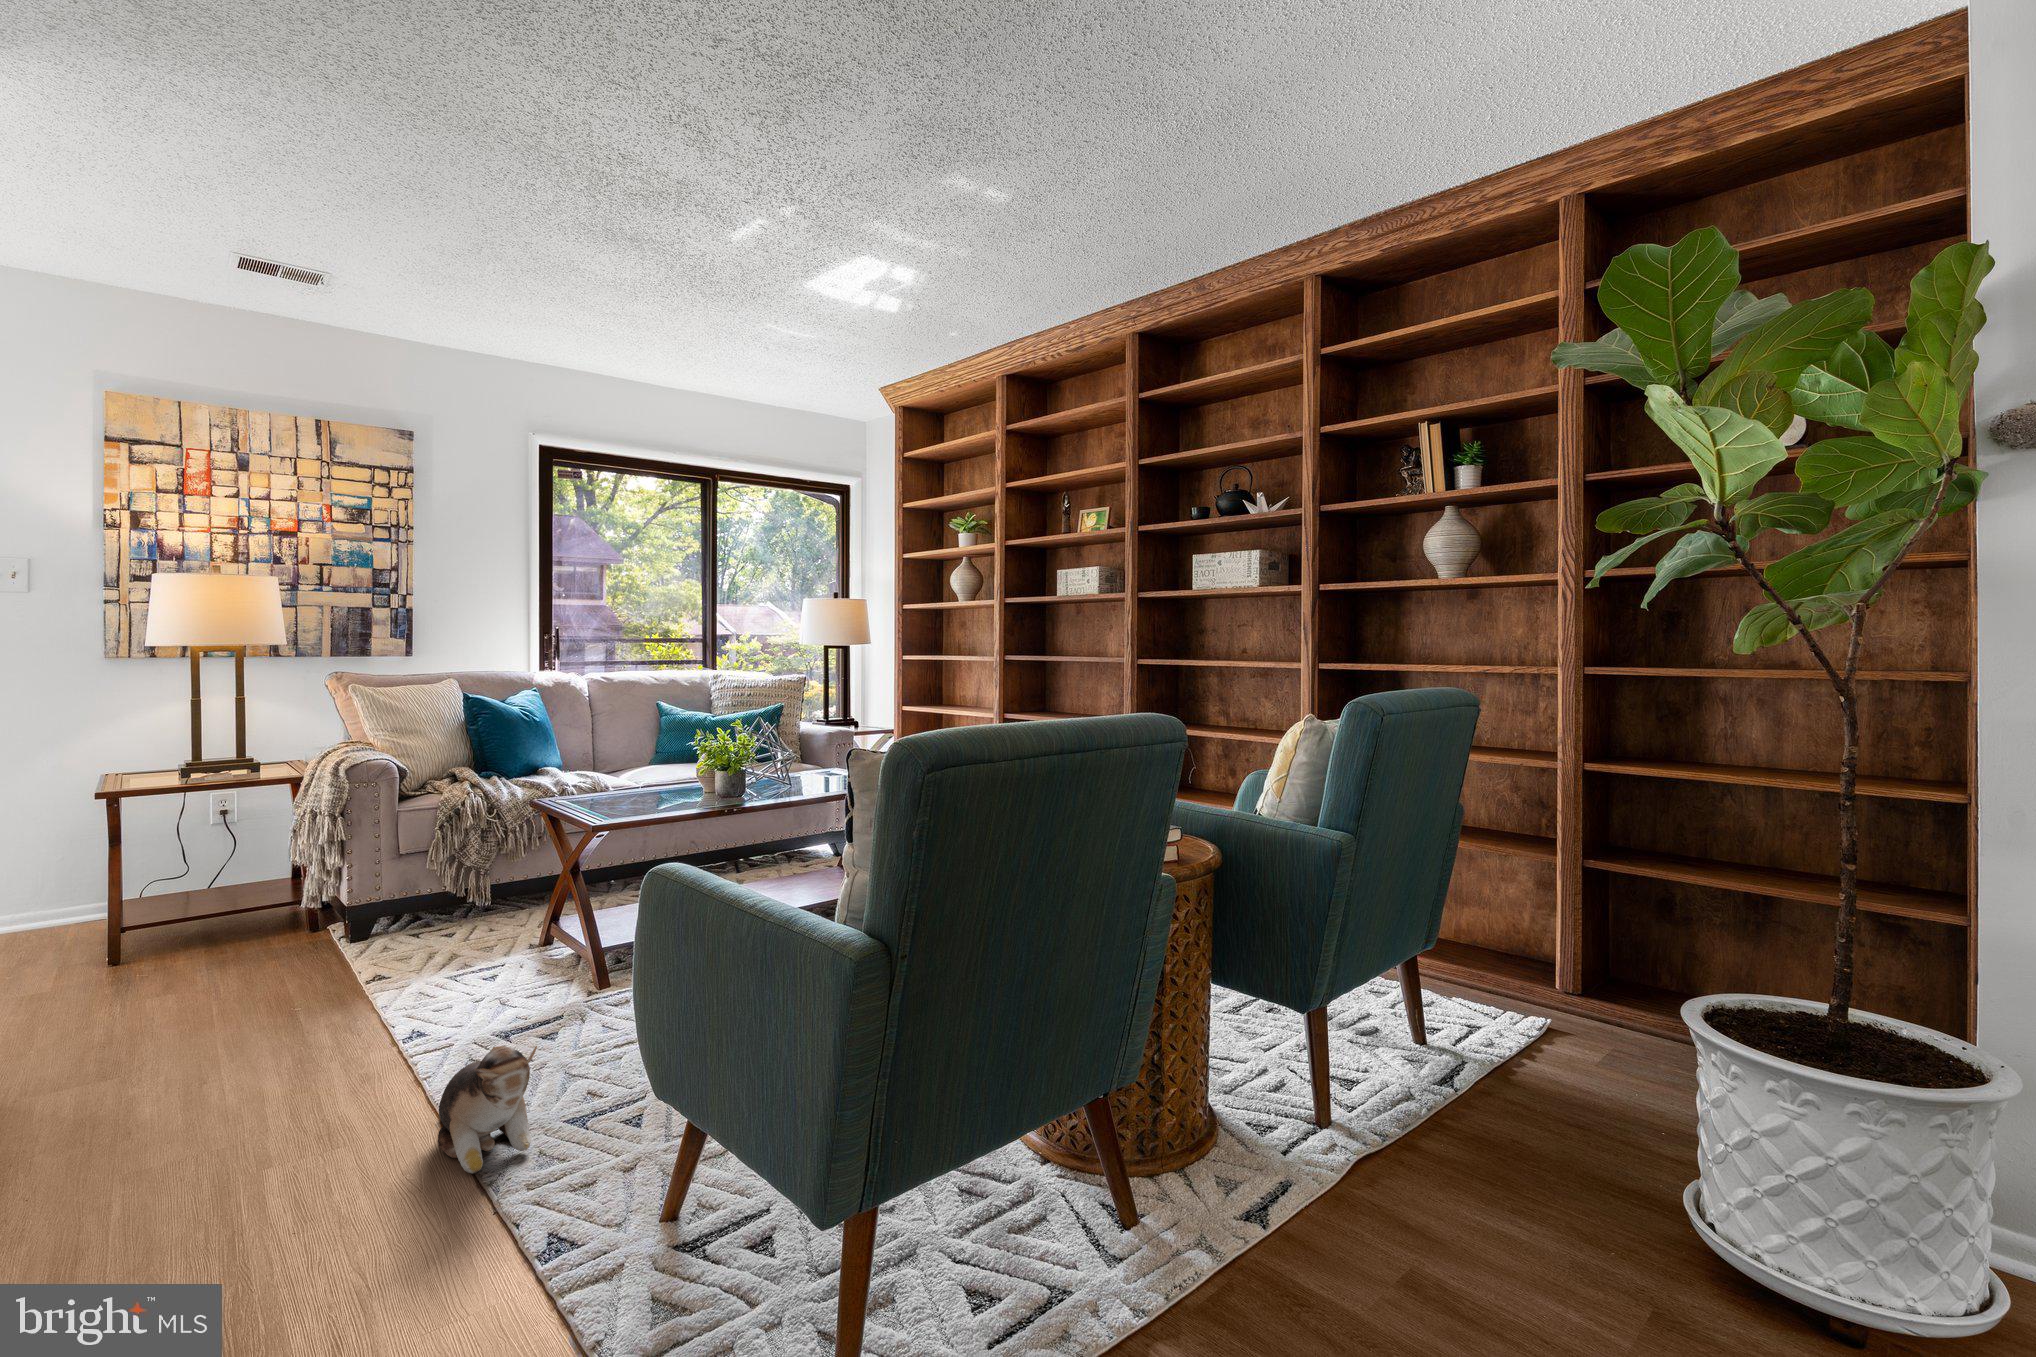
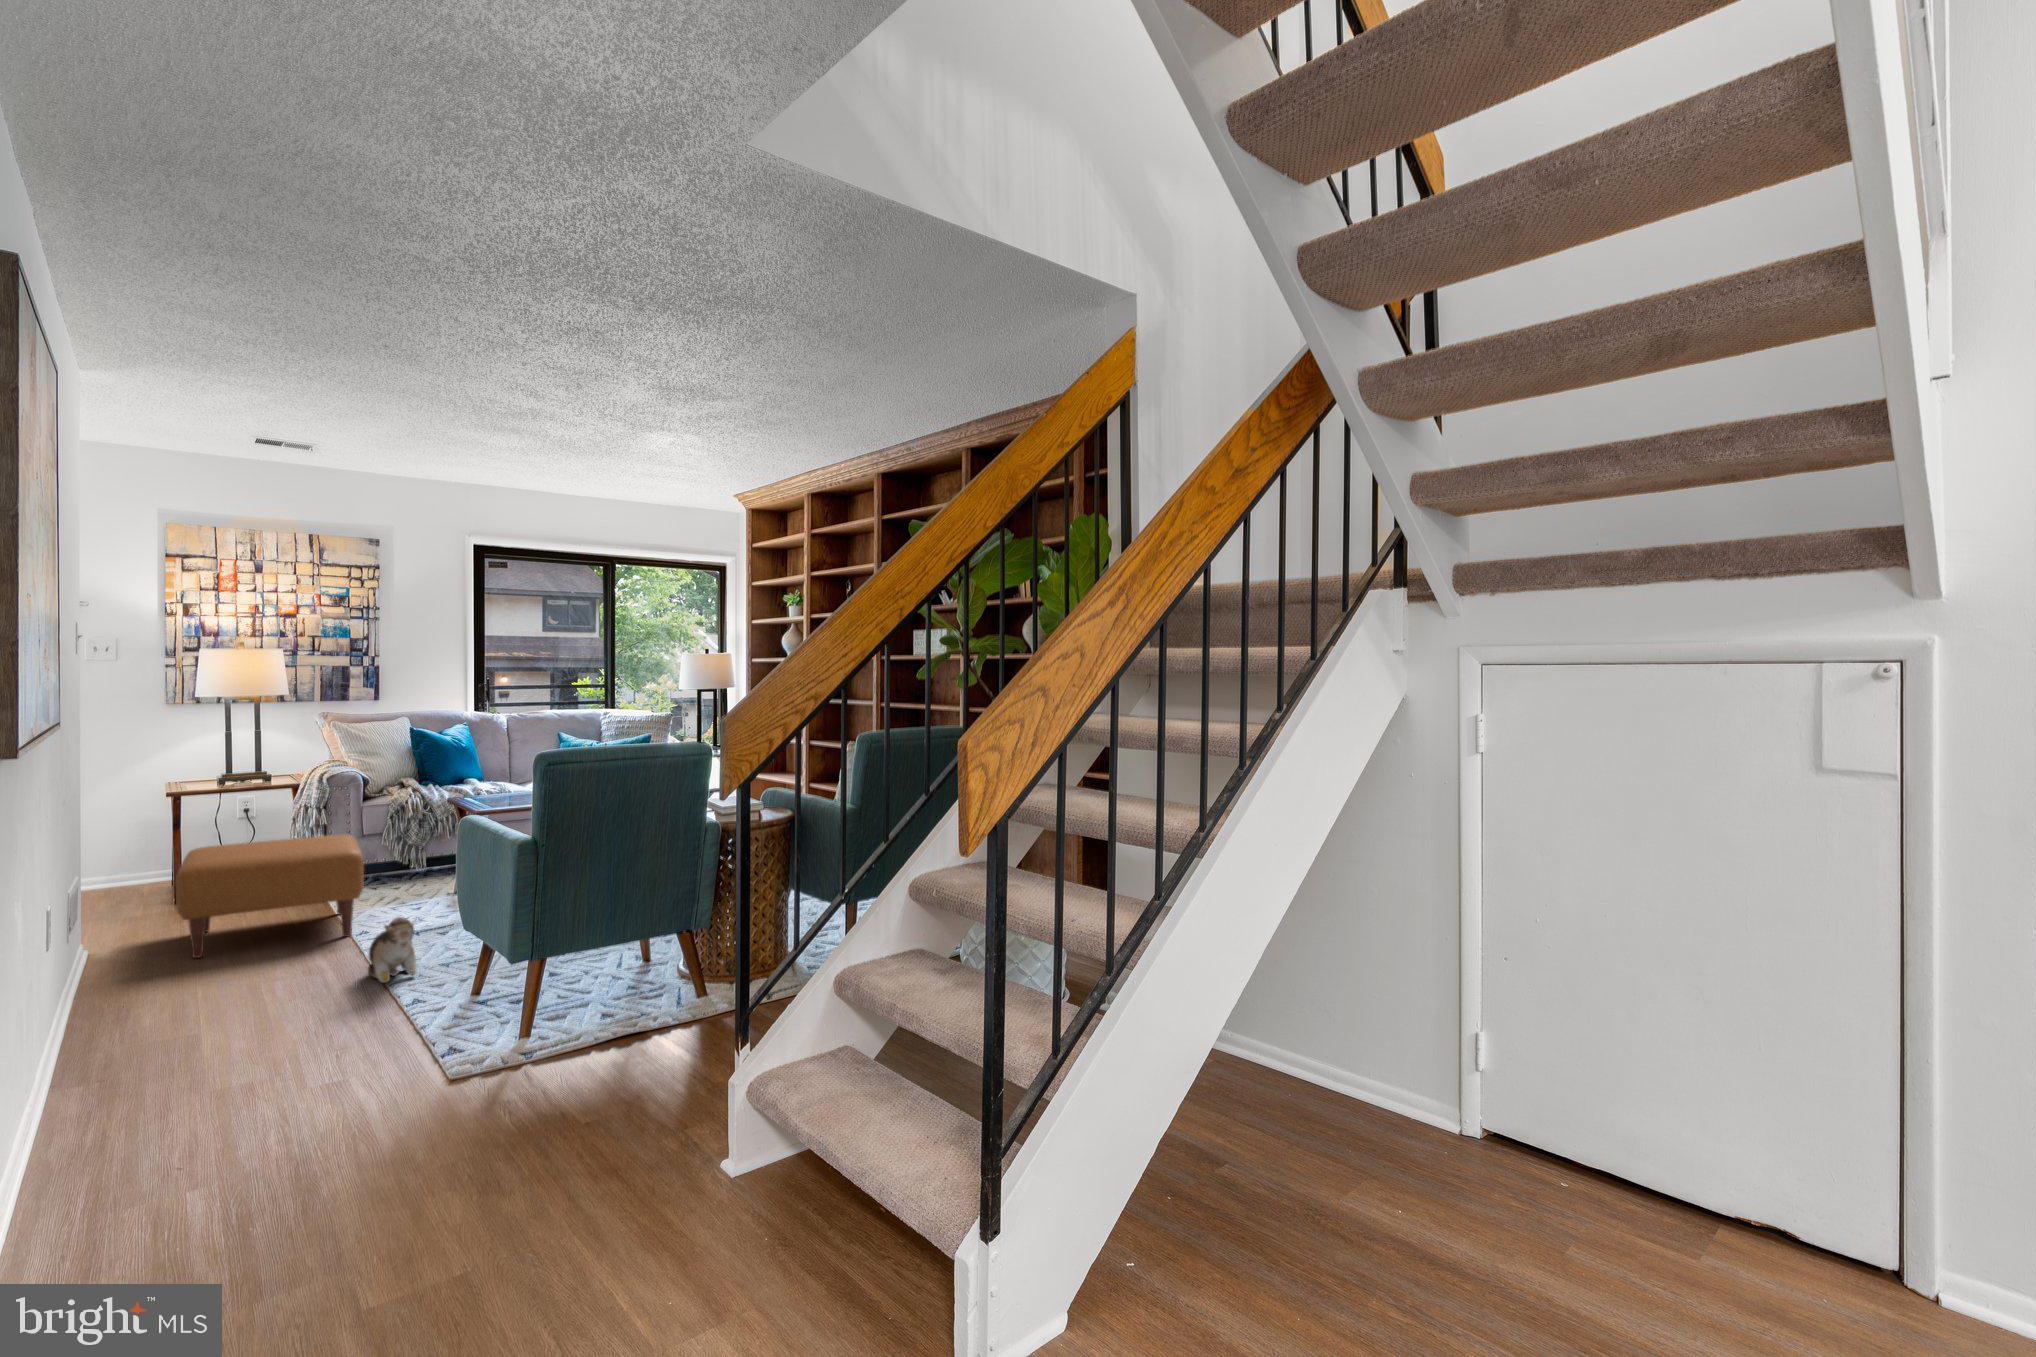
ottoman: none [82,860,413,1093] -> present [176,834,364,958]

